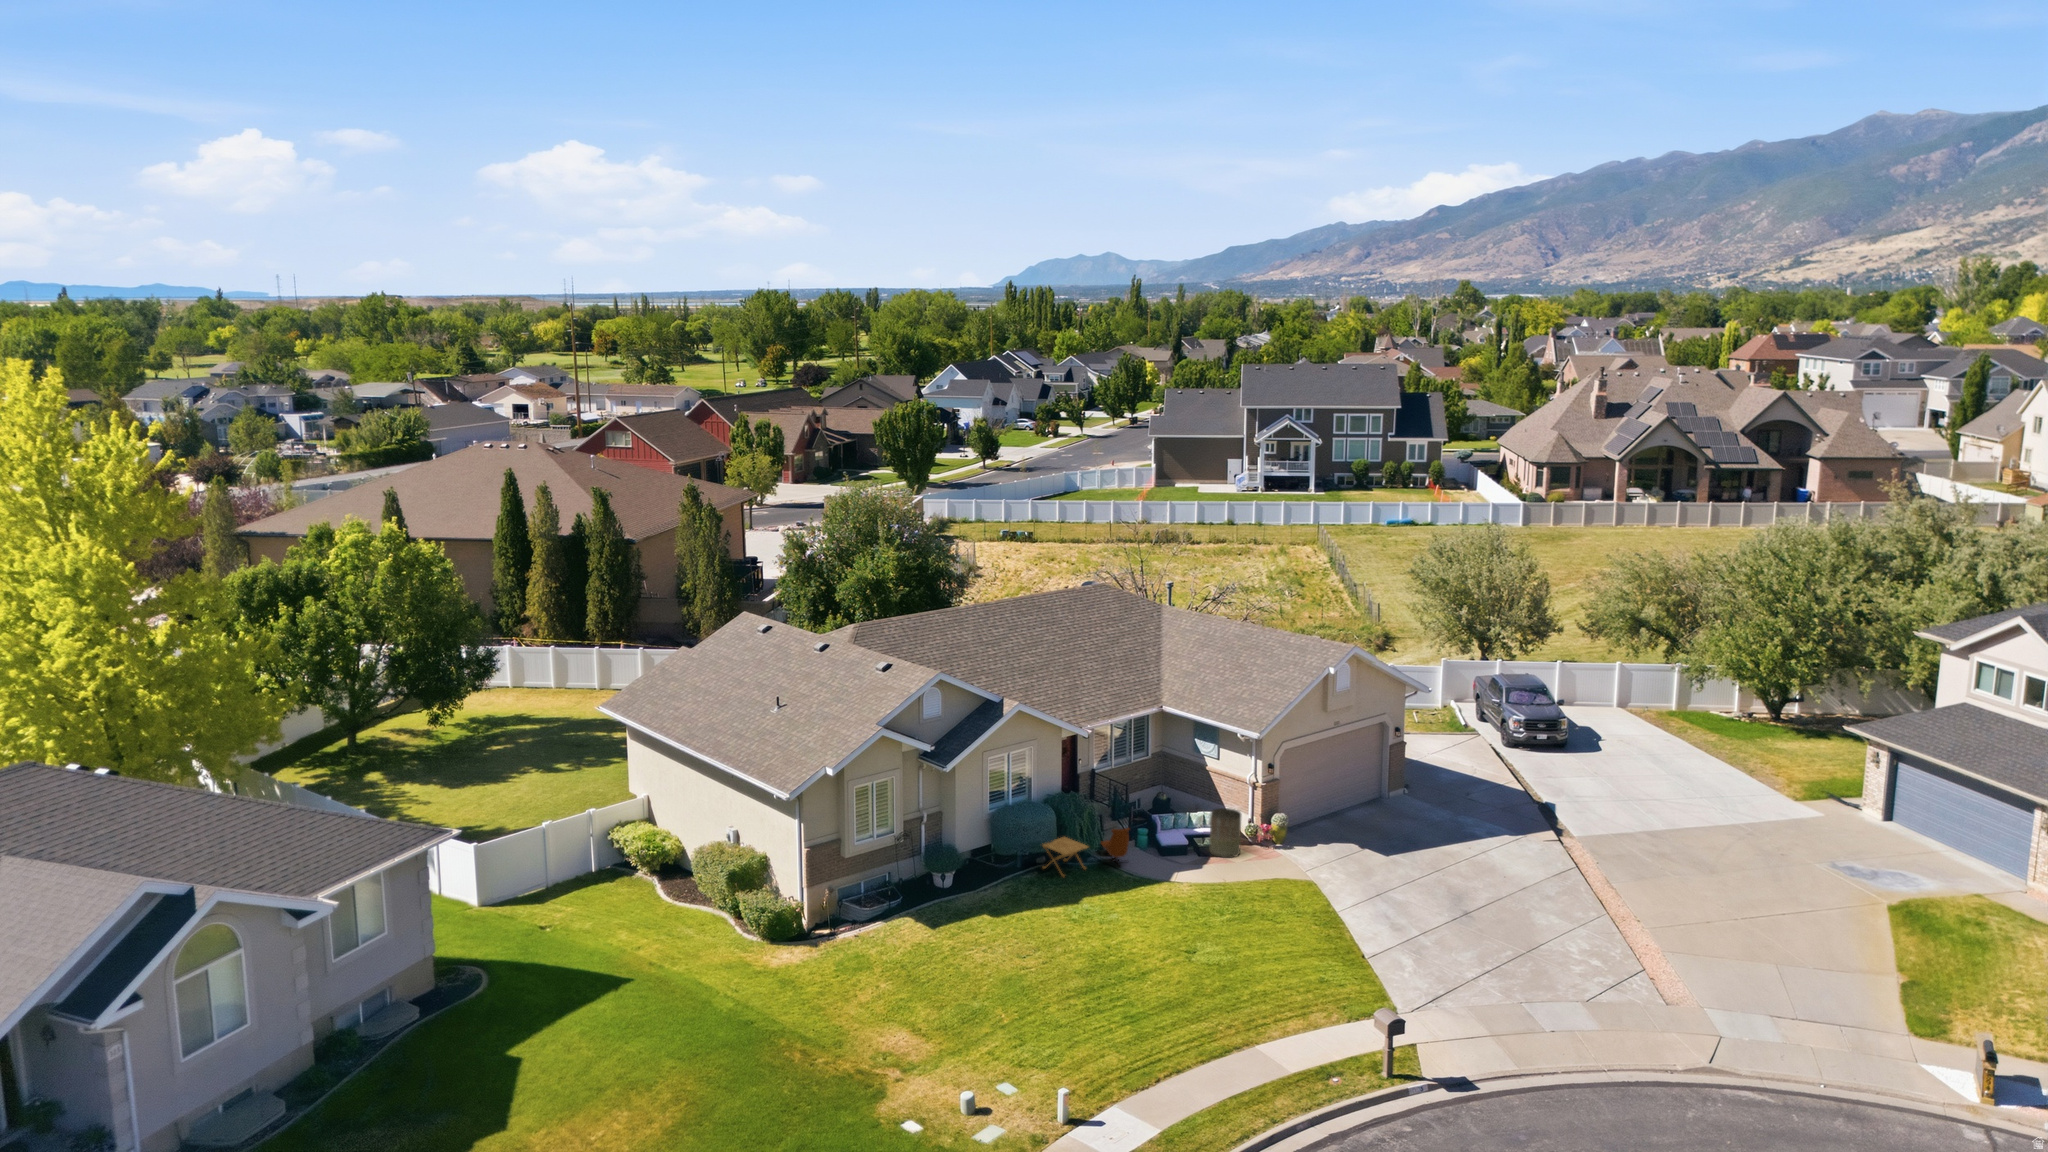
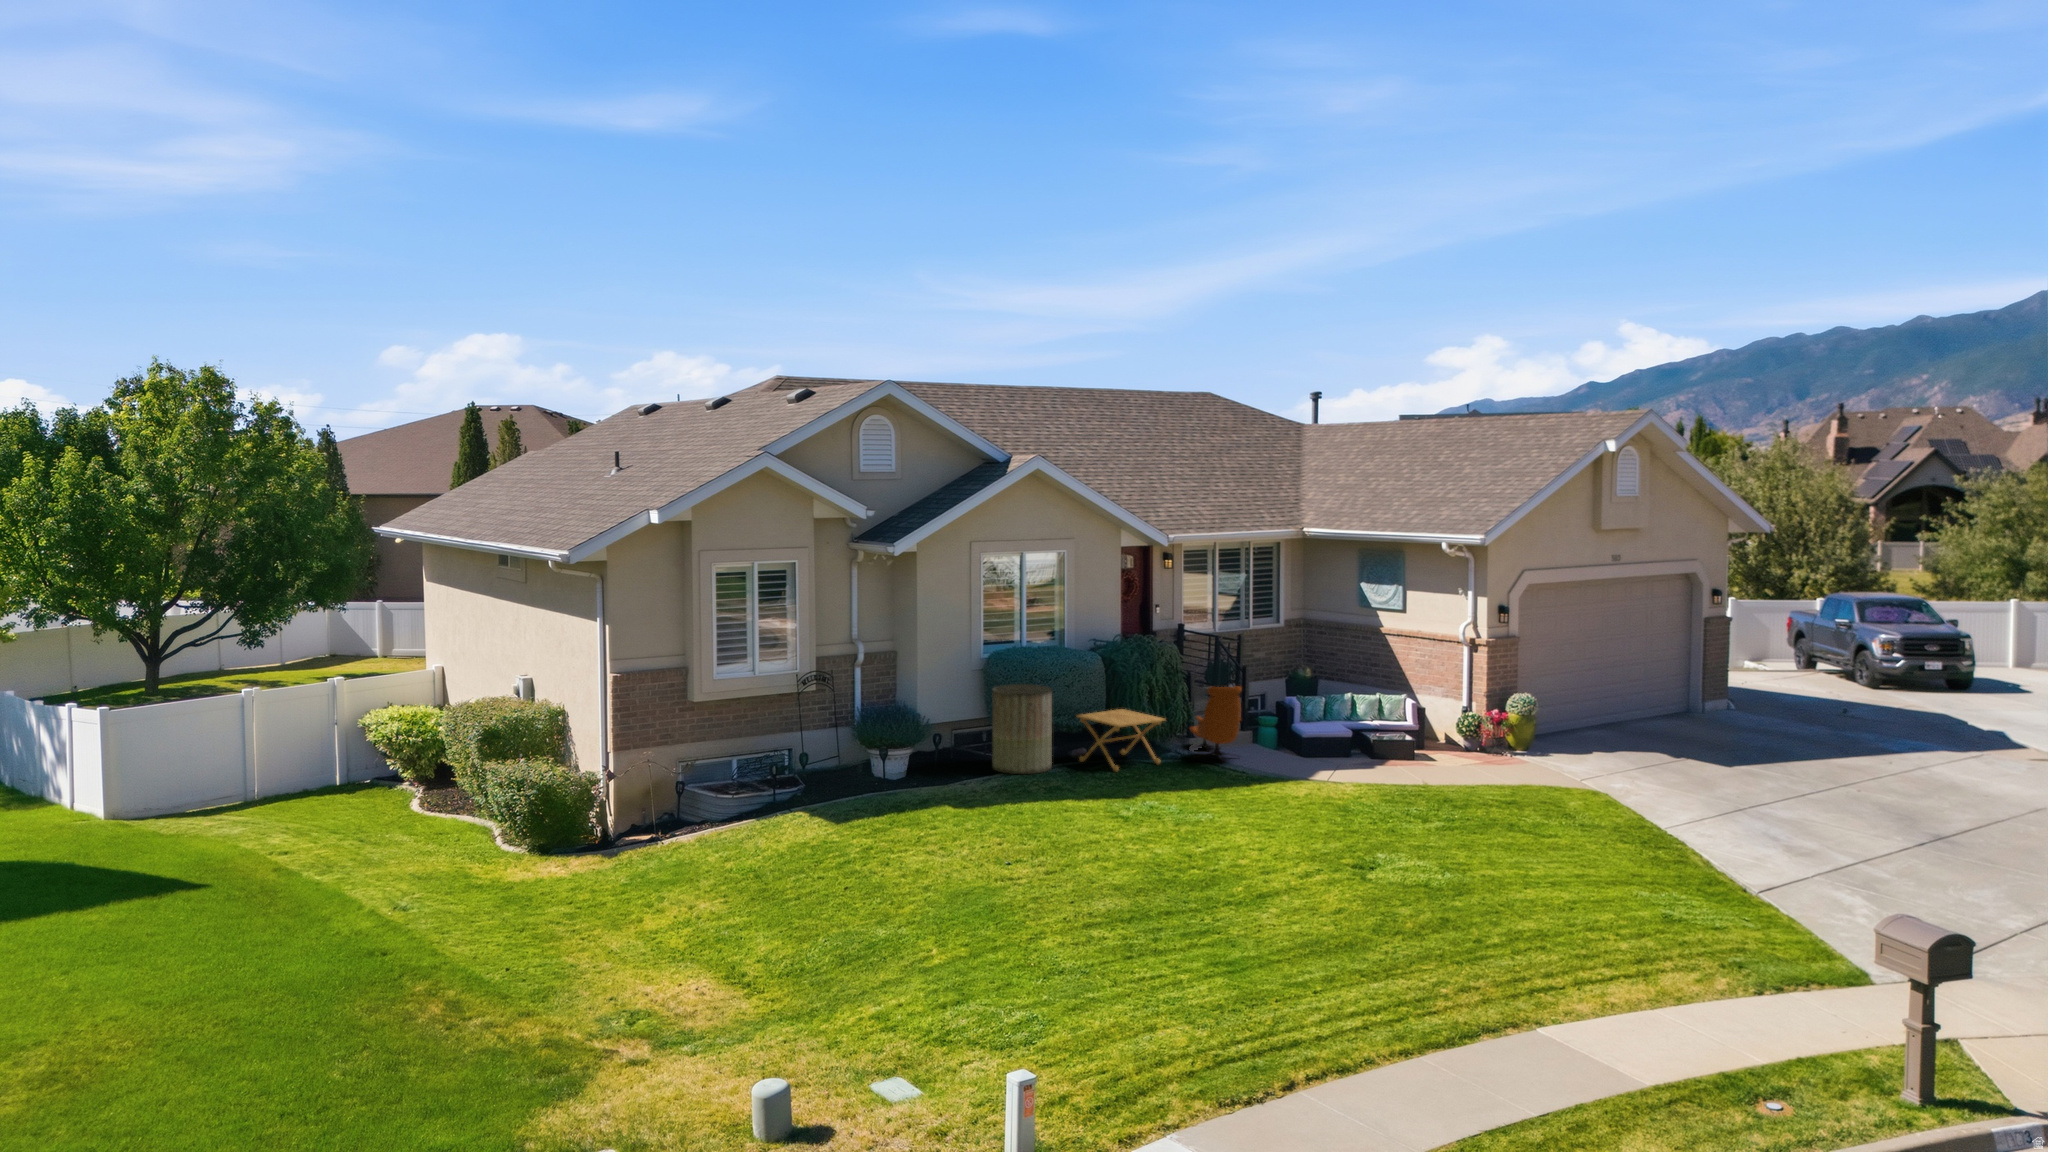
trash can: present [1210,808,1241,858] -> present [993,684,1052,774]

